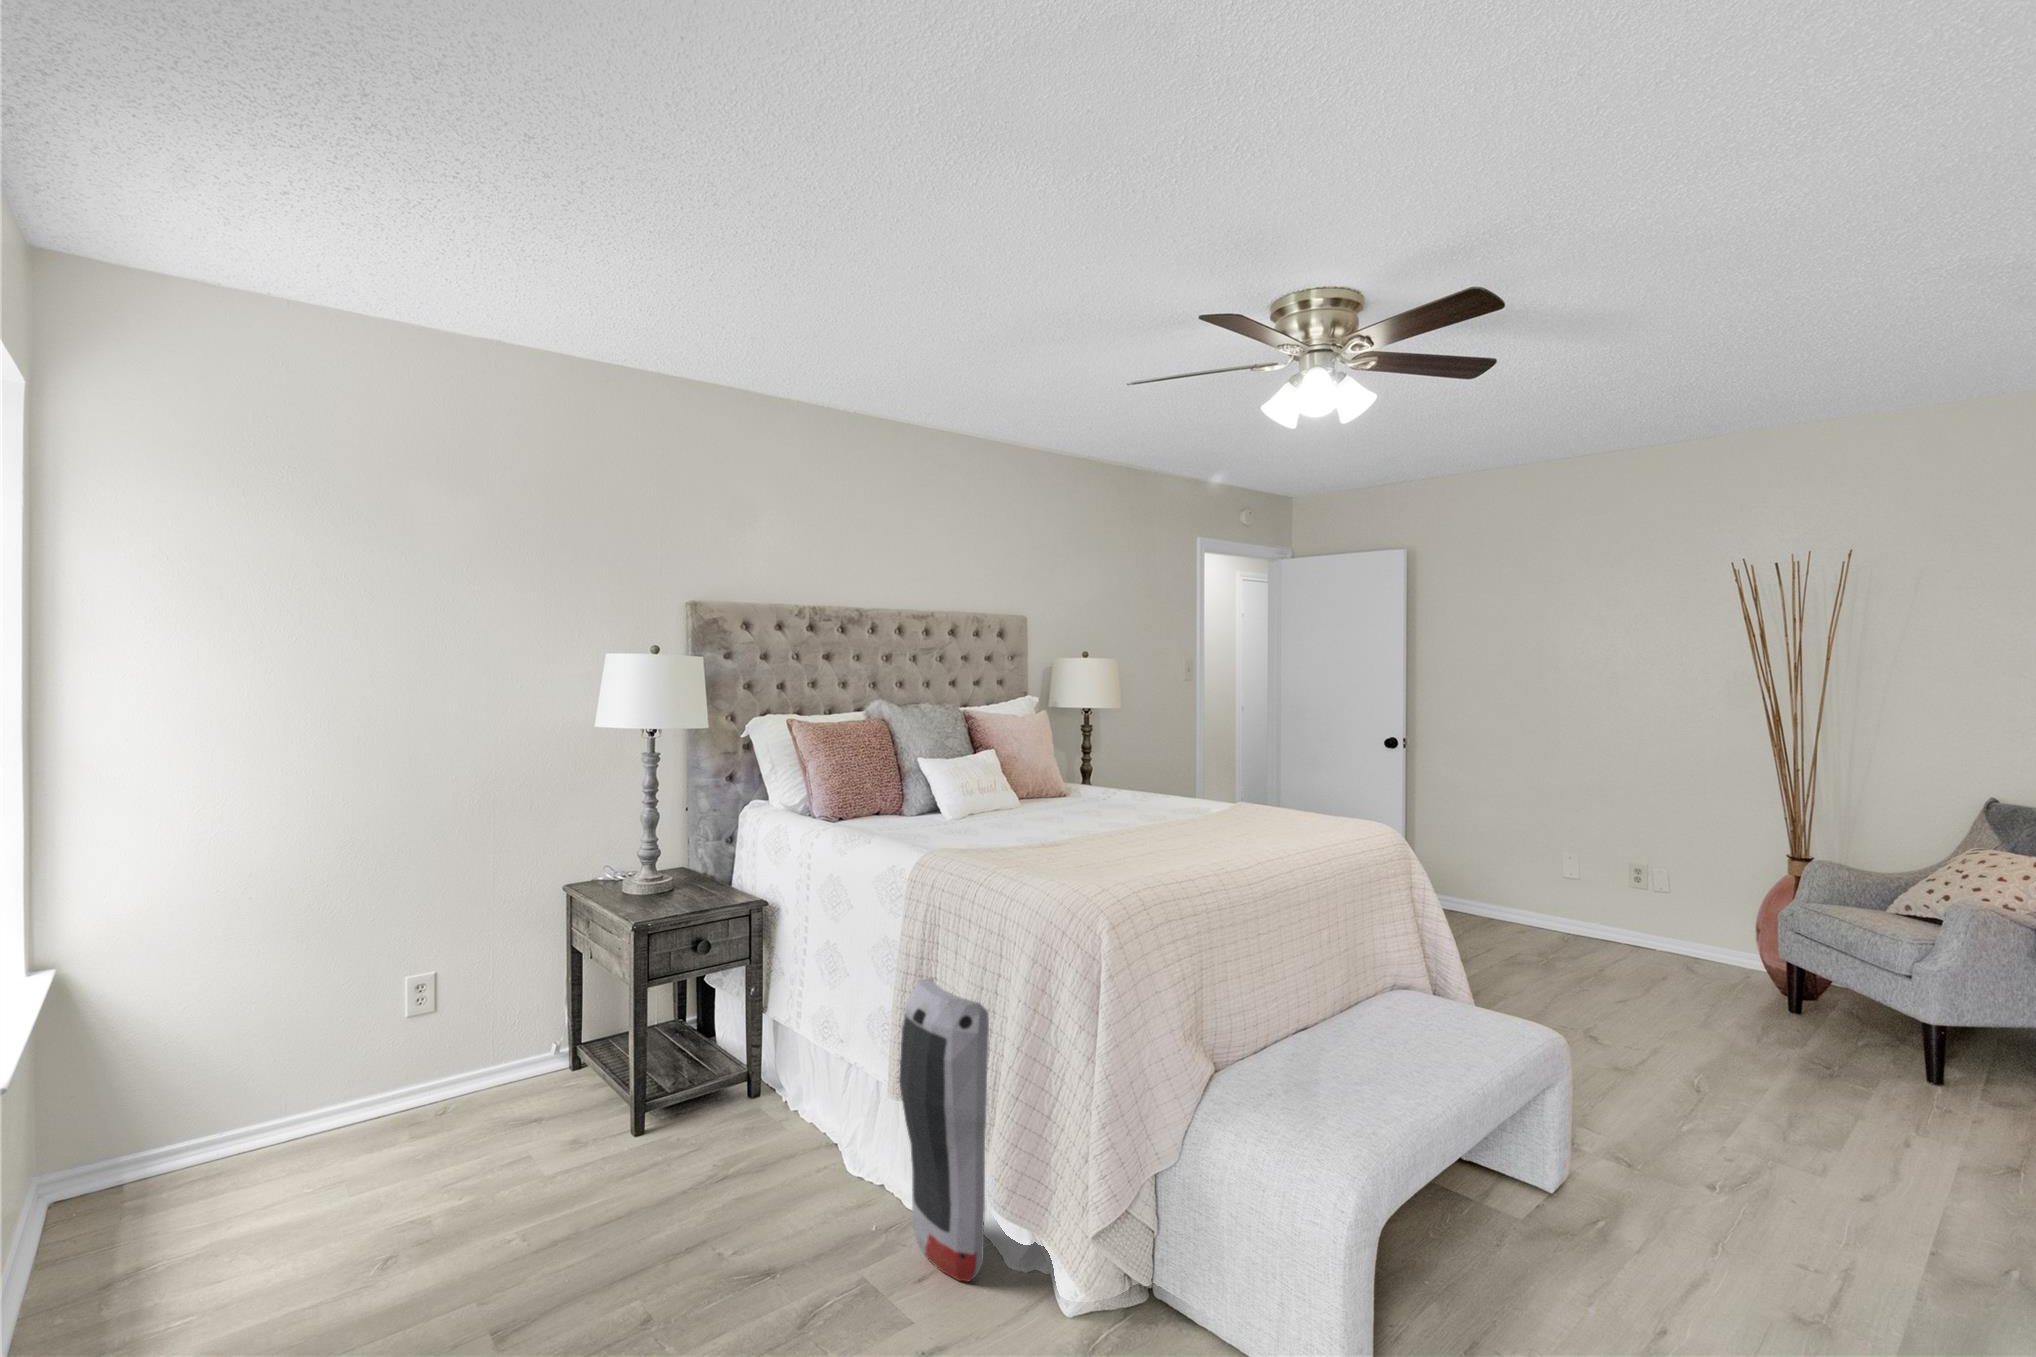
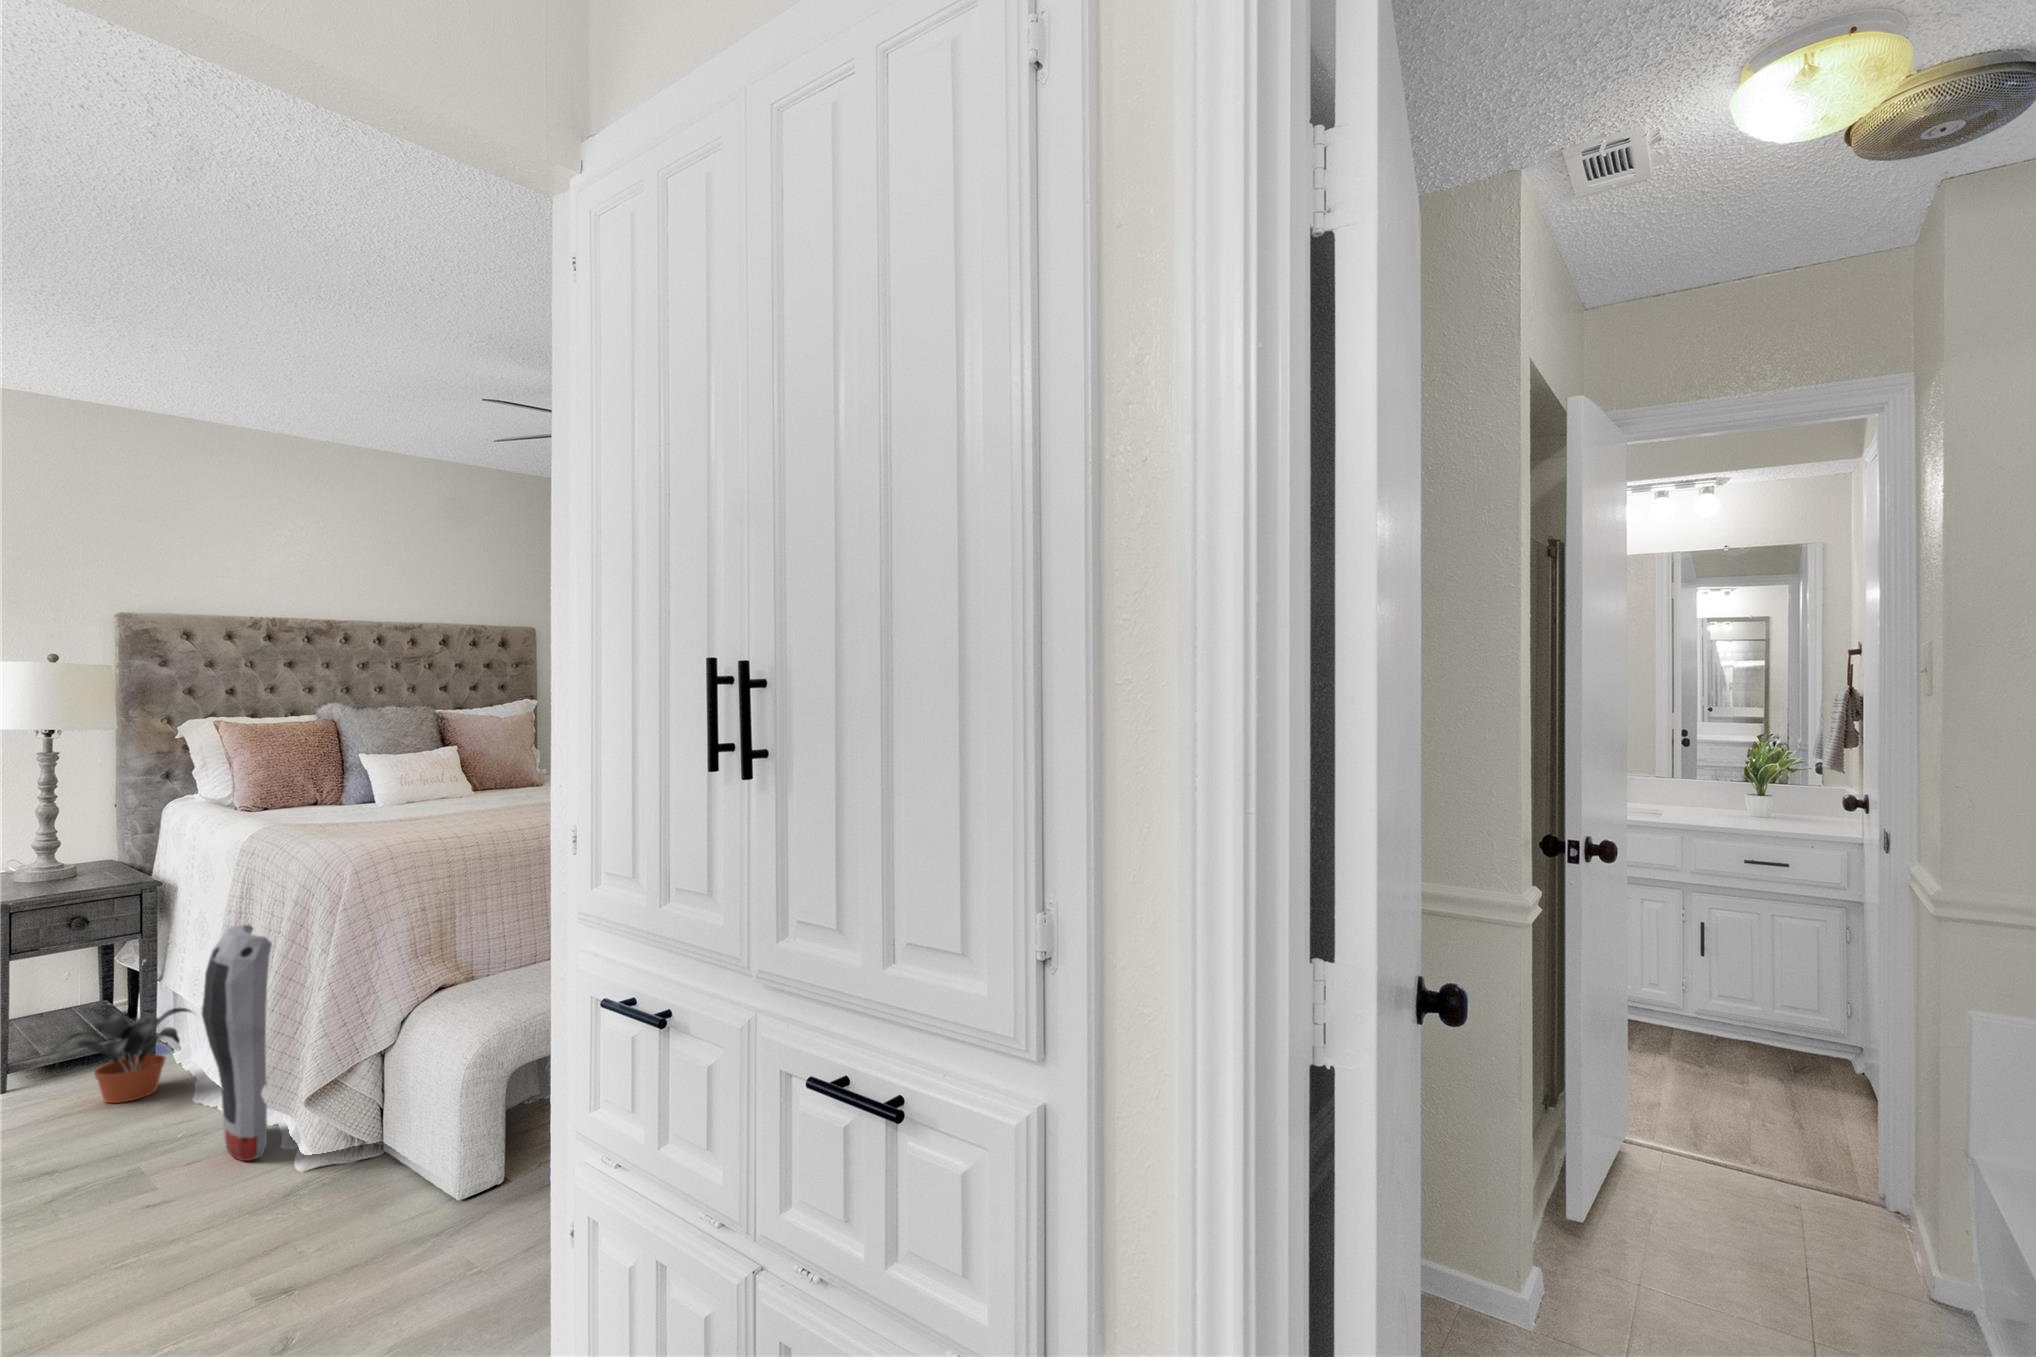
potted plant: none [700,1051,823,1161] -> present [54,1008,192,1103]

